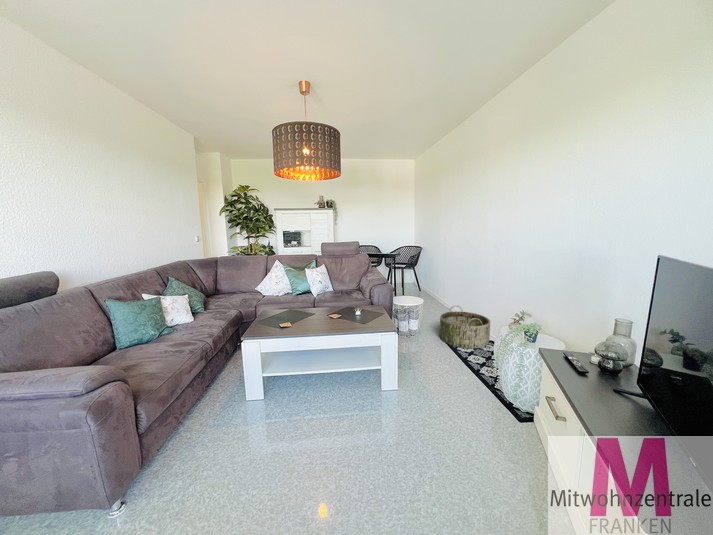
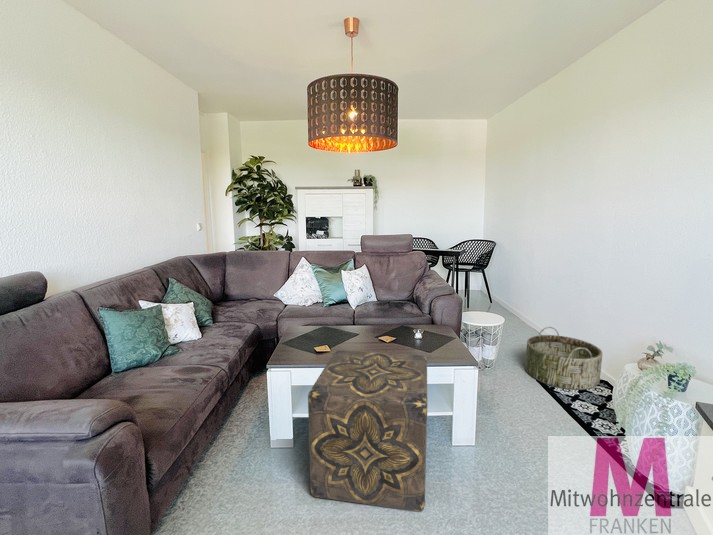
ottoman: none [269,325,362,437] -> present [308,350,428,511]

